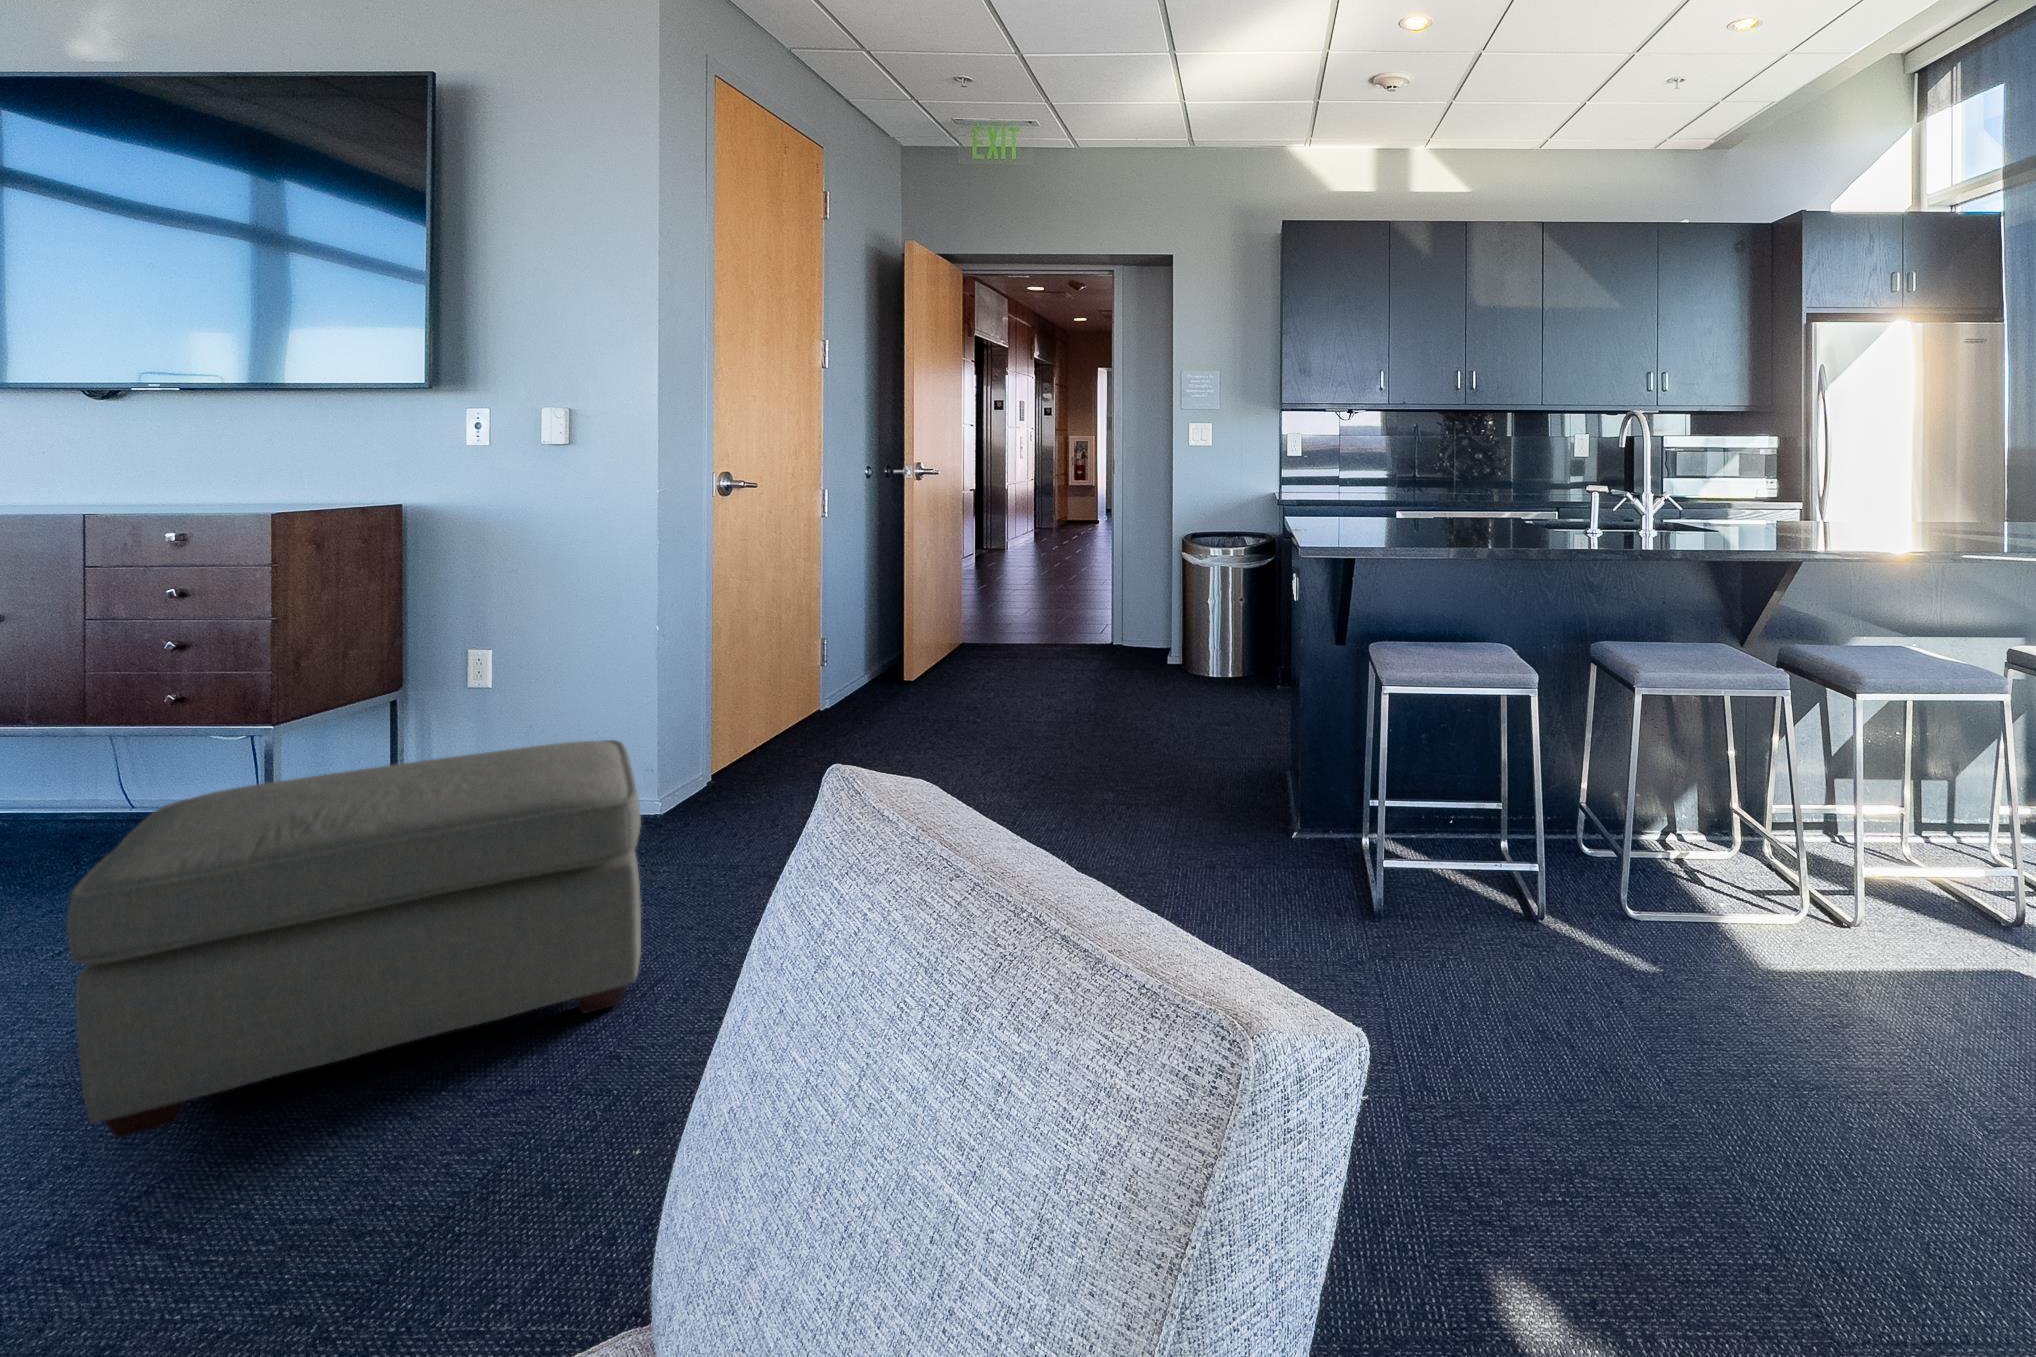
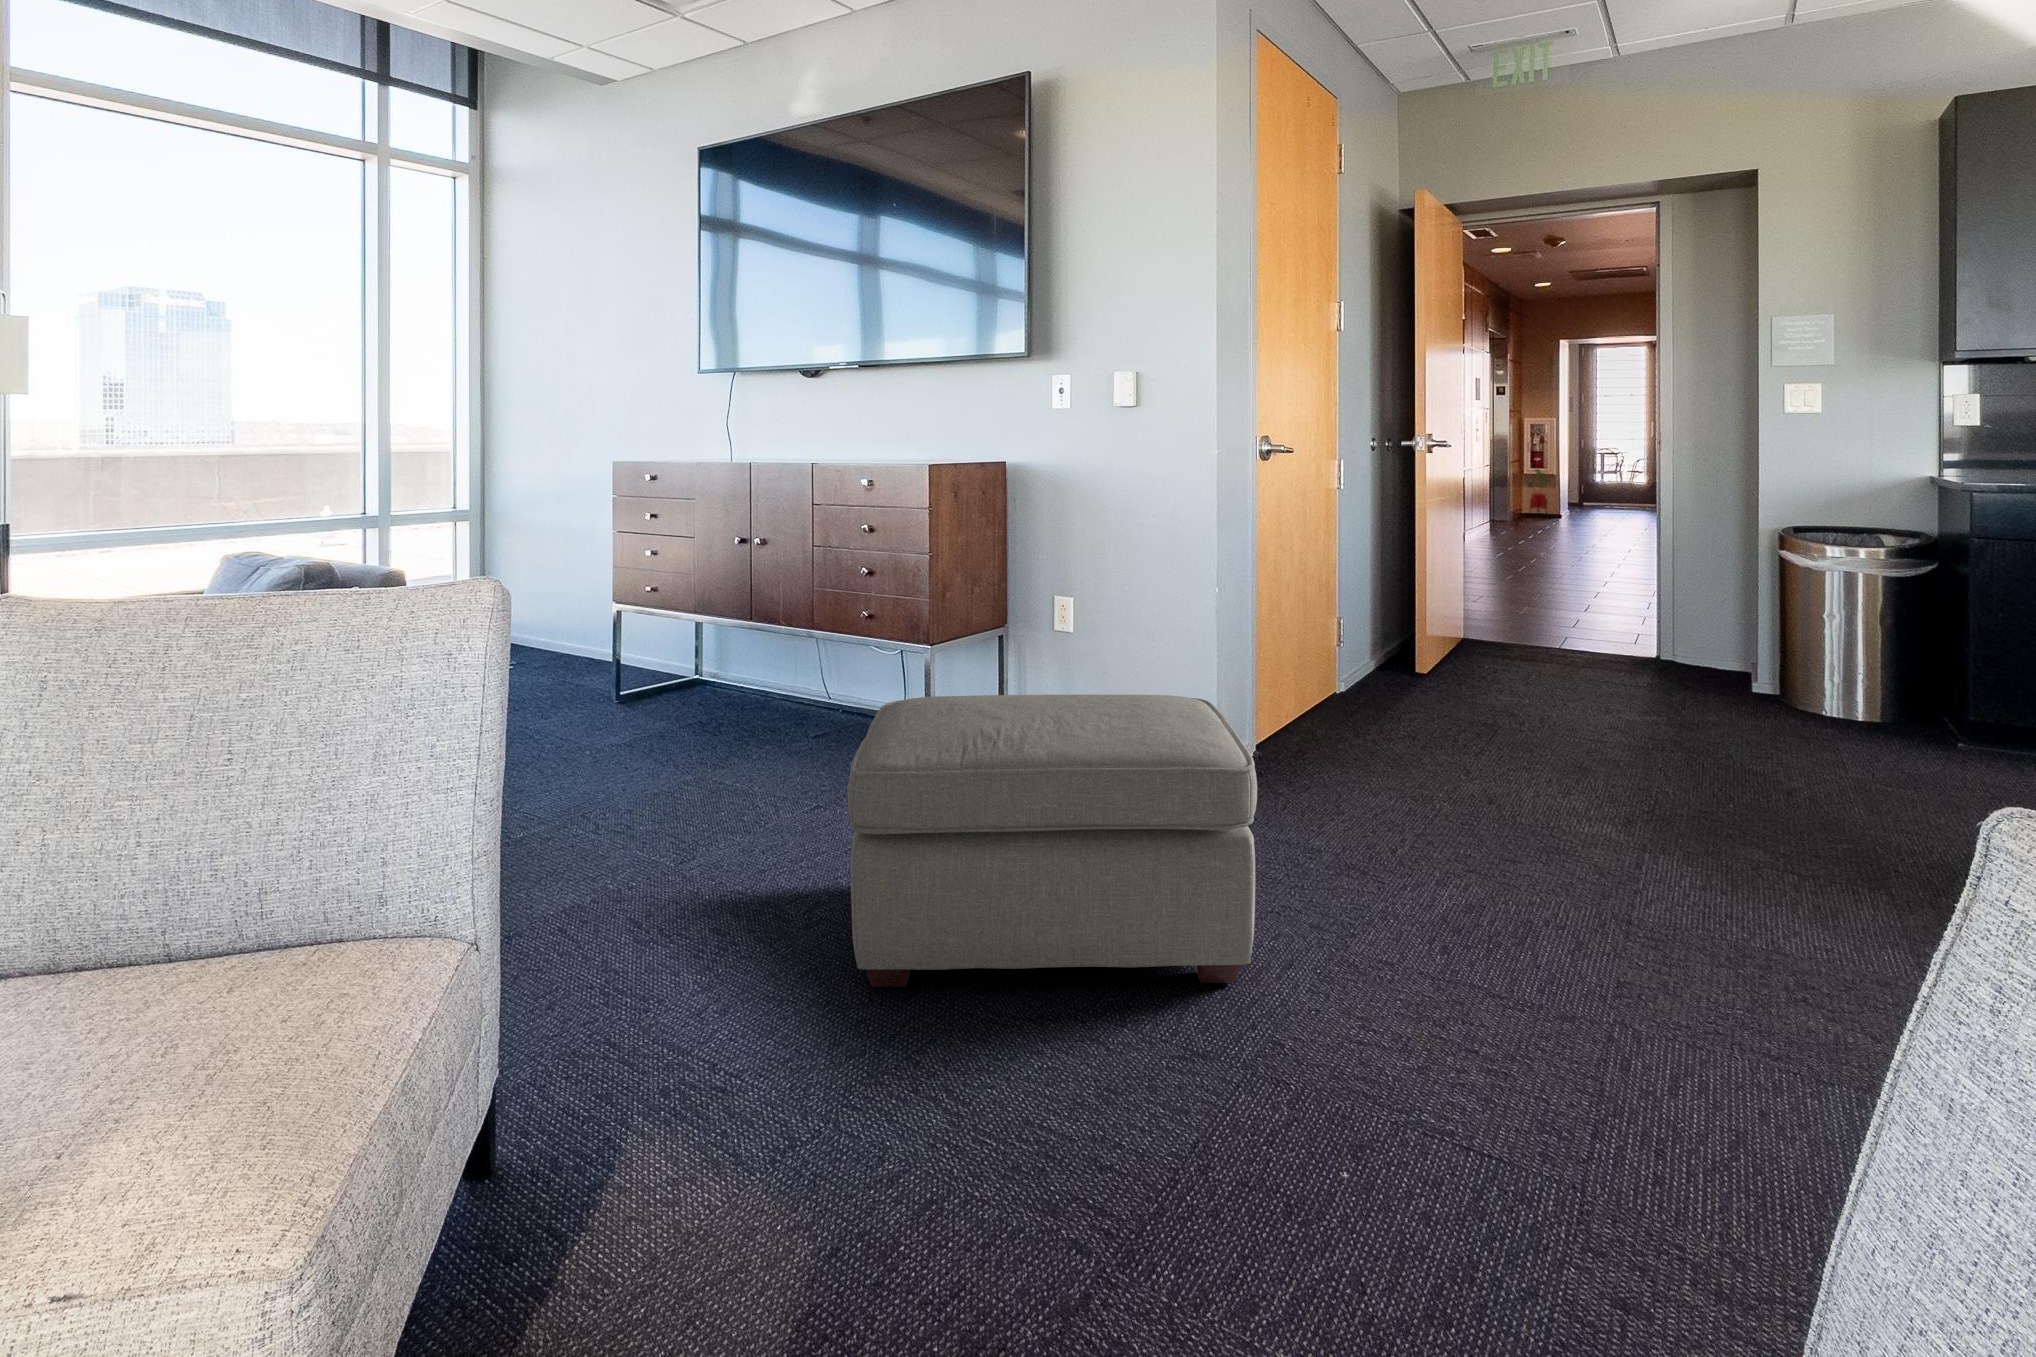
house plant: none [1066,479,1094,519] -> present [1525,469,1549,512]

